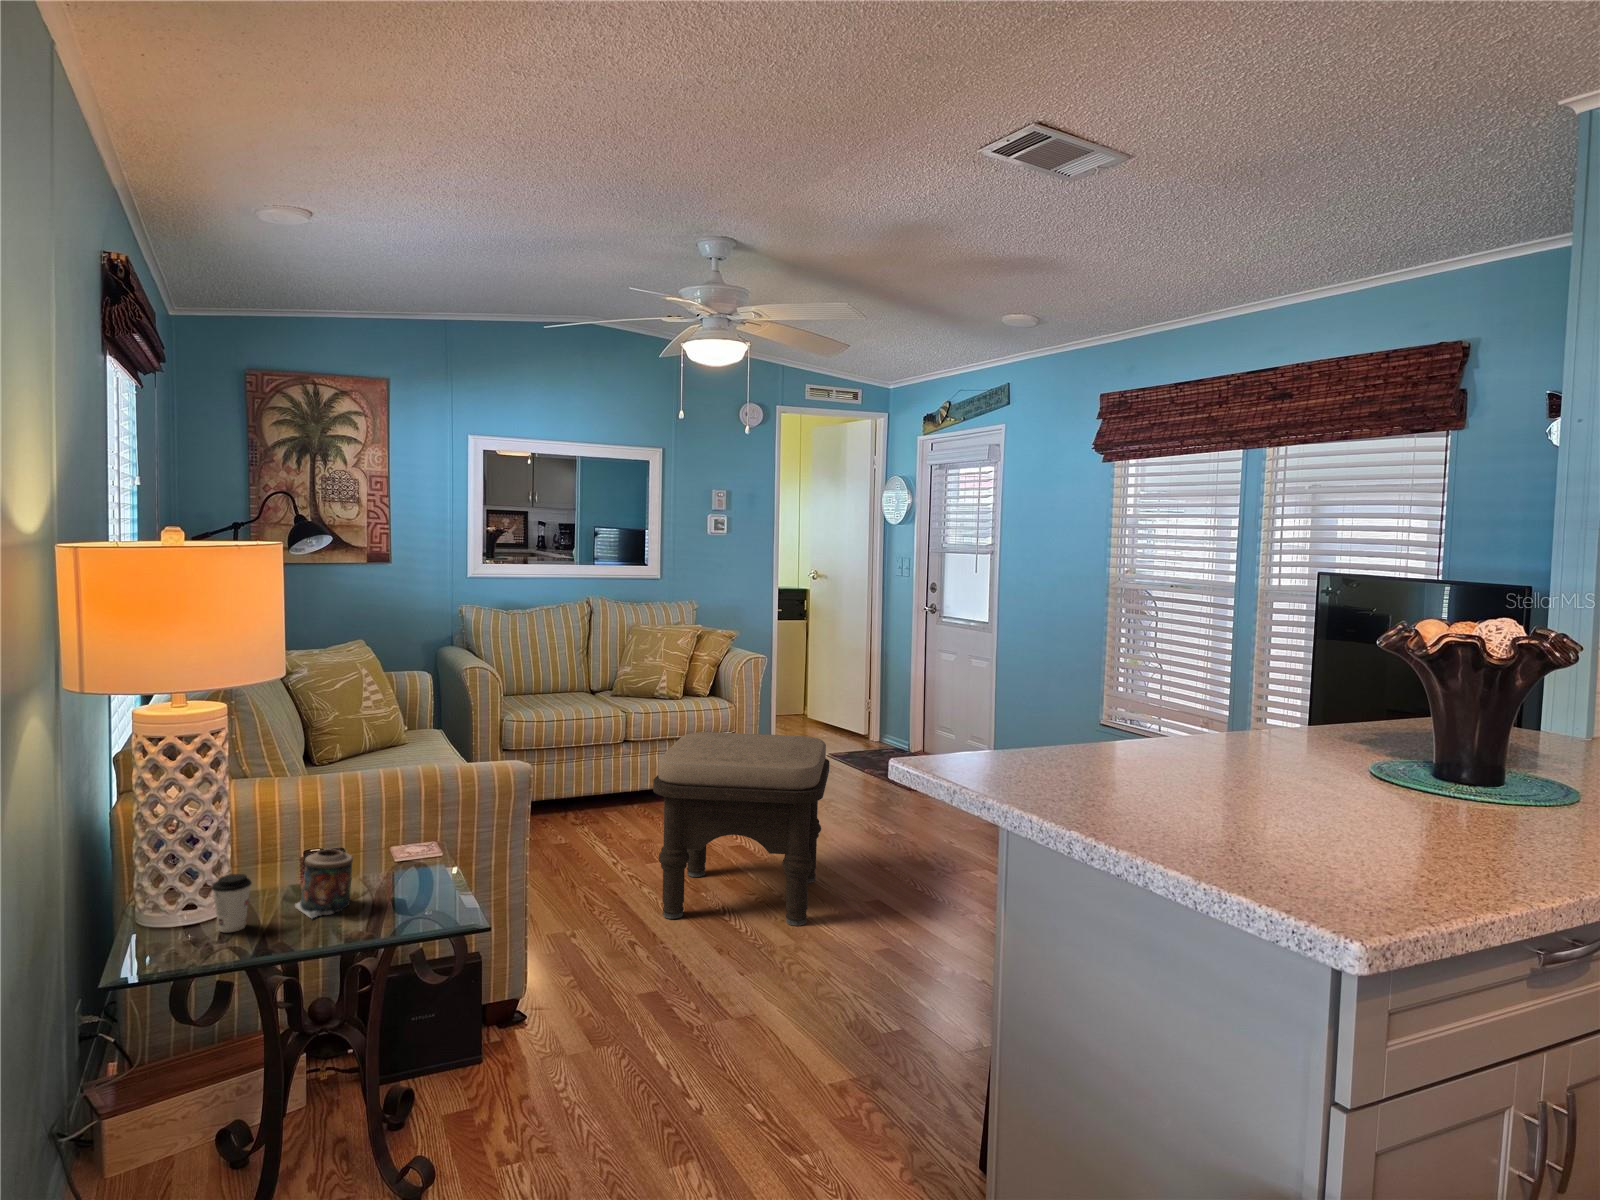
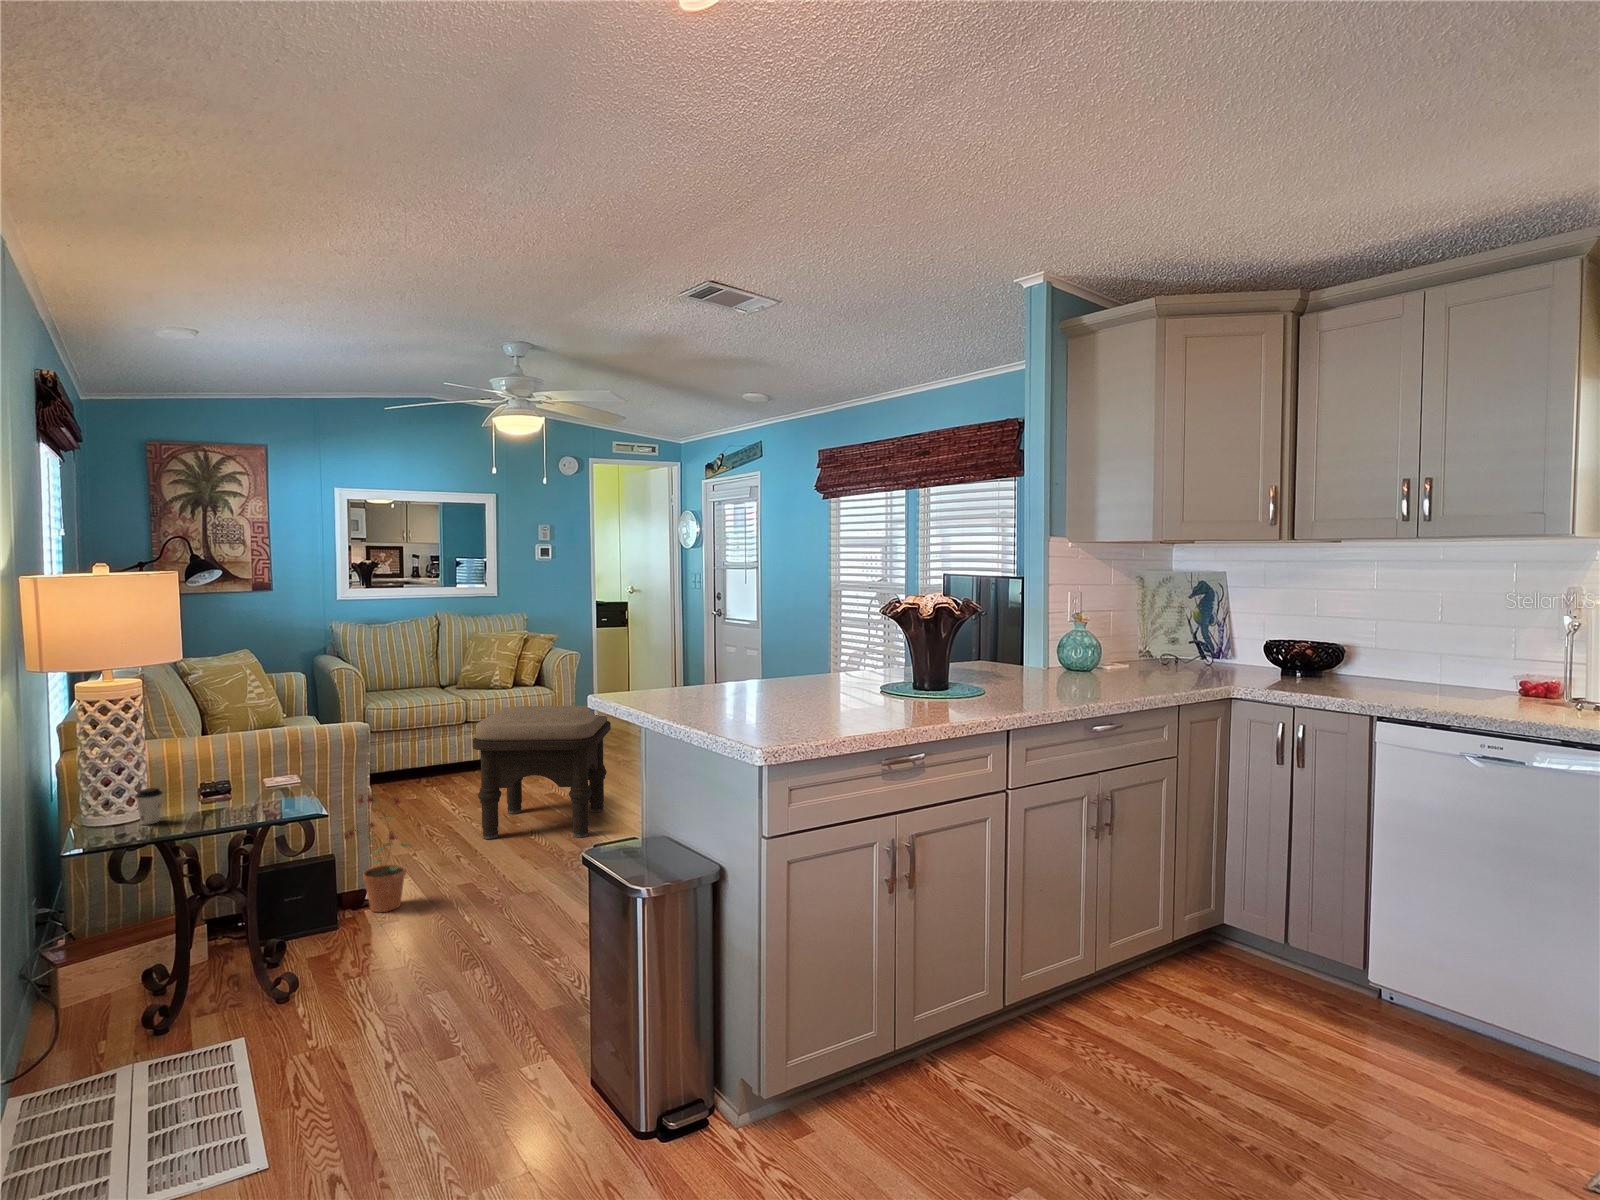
candle: present [295,849,353,918] -> none [193,773,233,815]
potted plant: none [495,867,589,1044] -> present [344,794,410,912]

